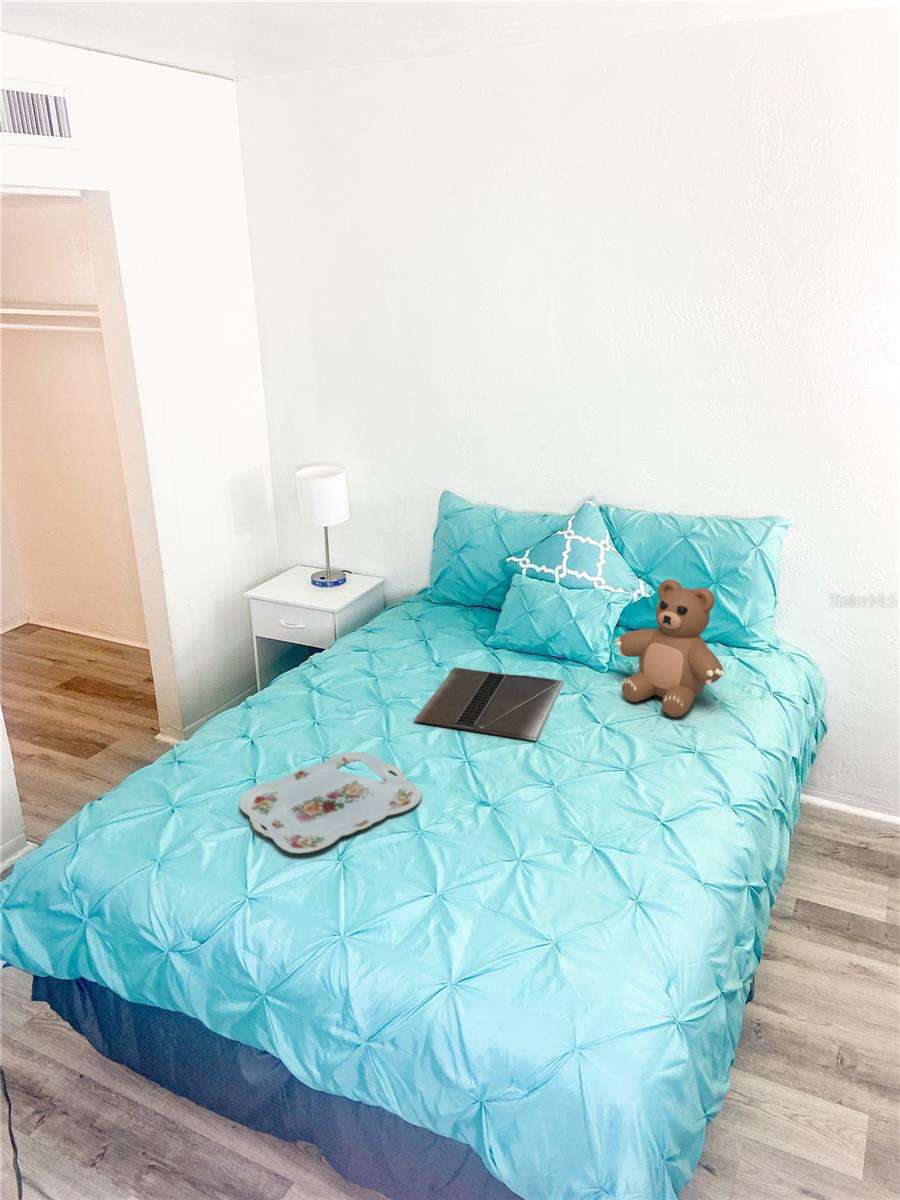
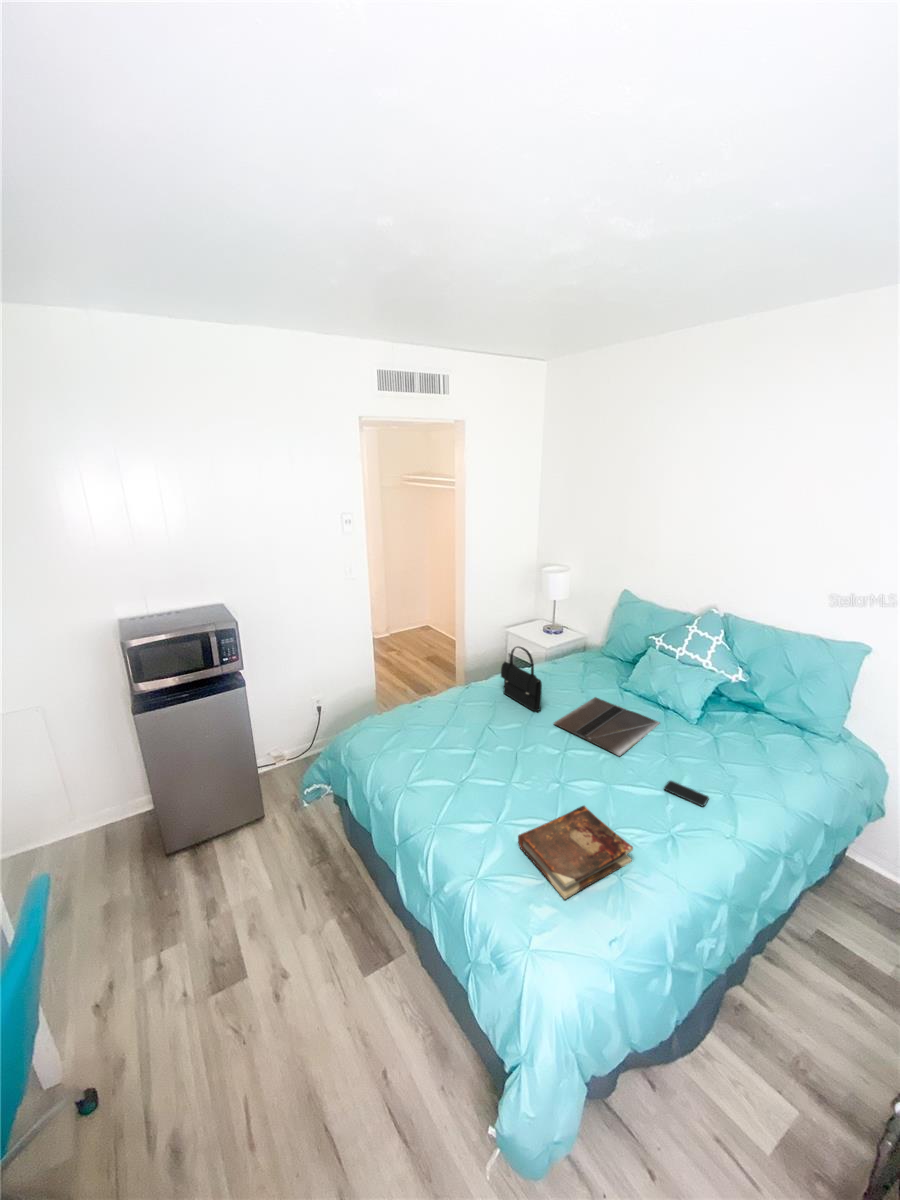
teddy bear: present [614,579,725,717] -> none [695,673,771,768]
handbag: none [297,604,383,712] -> present [501,647,542,712]
serving tray: present [239,752,421,853] -> none [437,731,534,782]
smartphone: none [615,753,675,774] -> present [664,781,709,806]
book: none [463,818,629,956] -> present [518,806,633,899]

